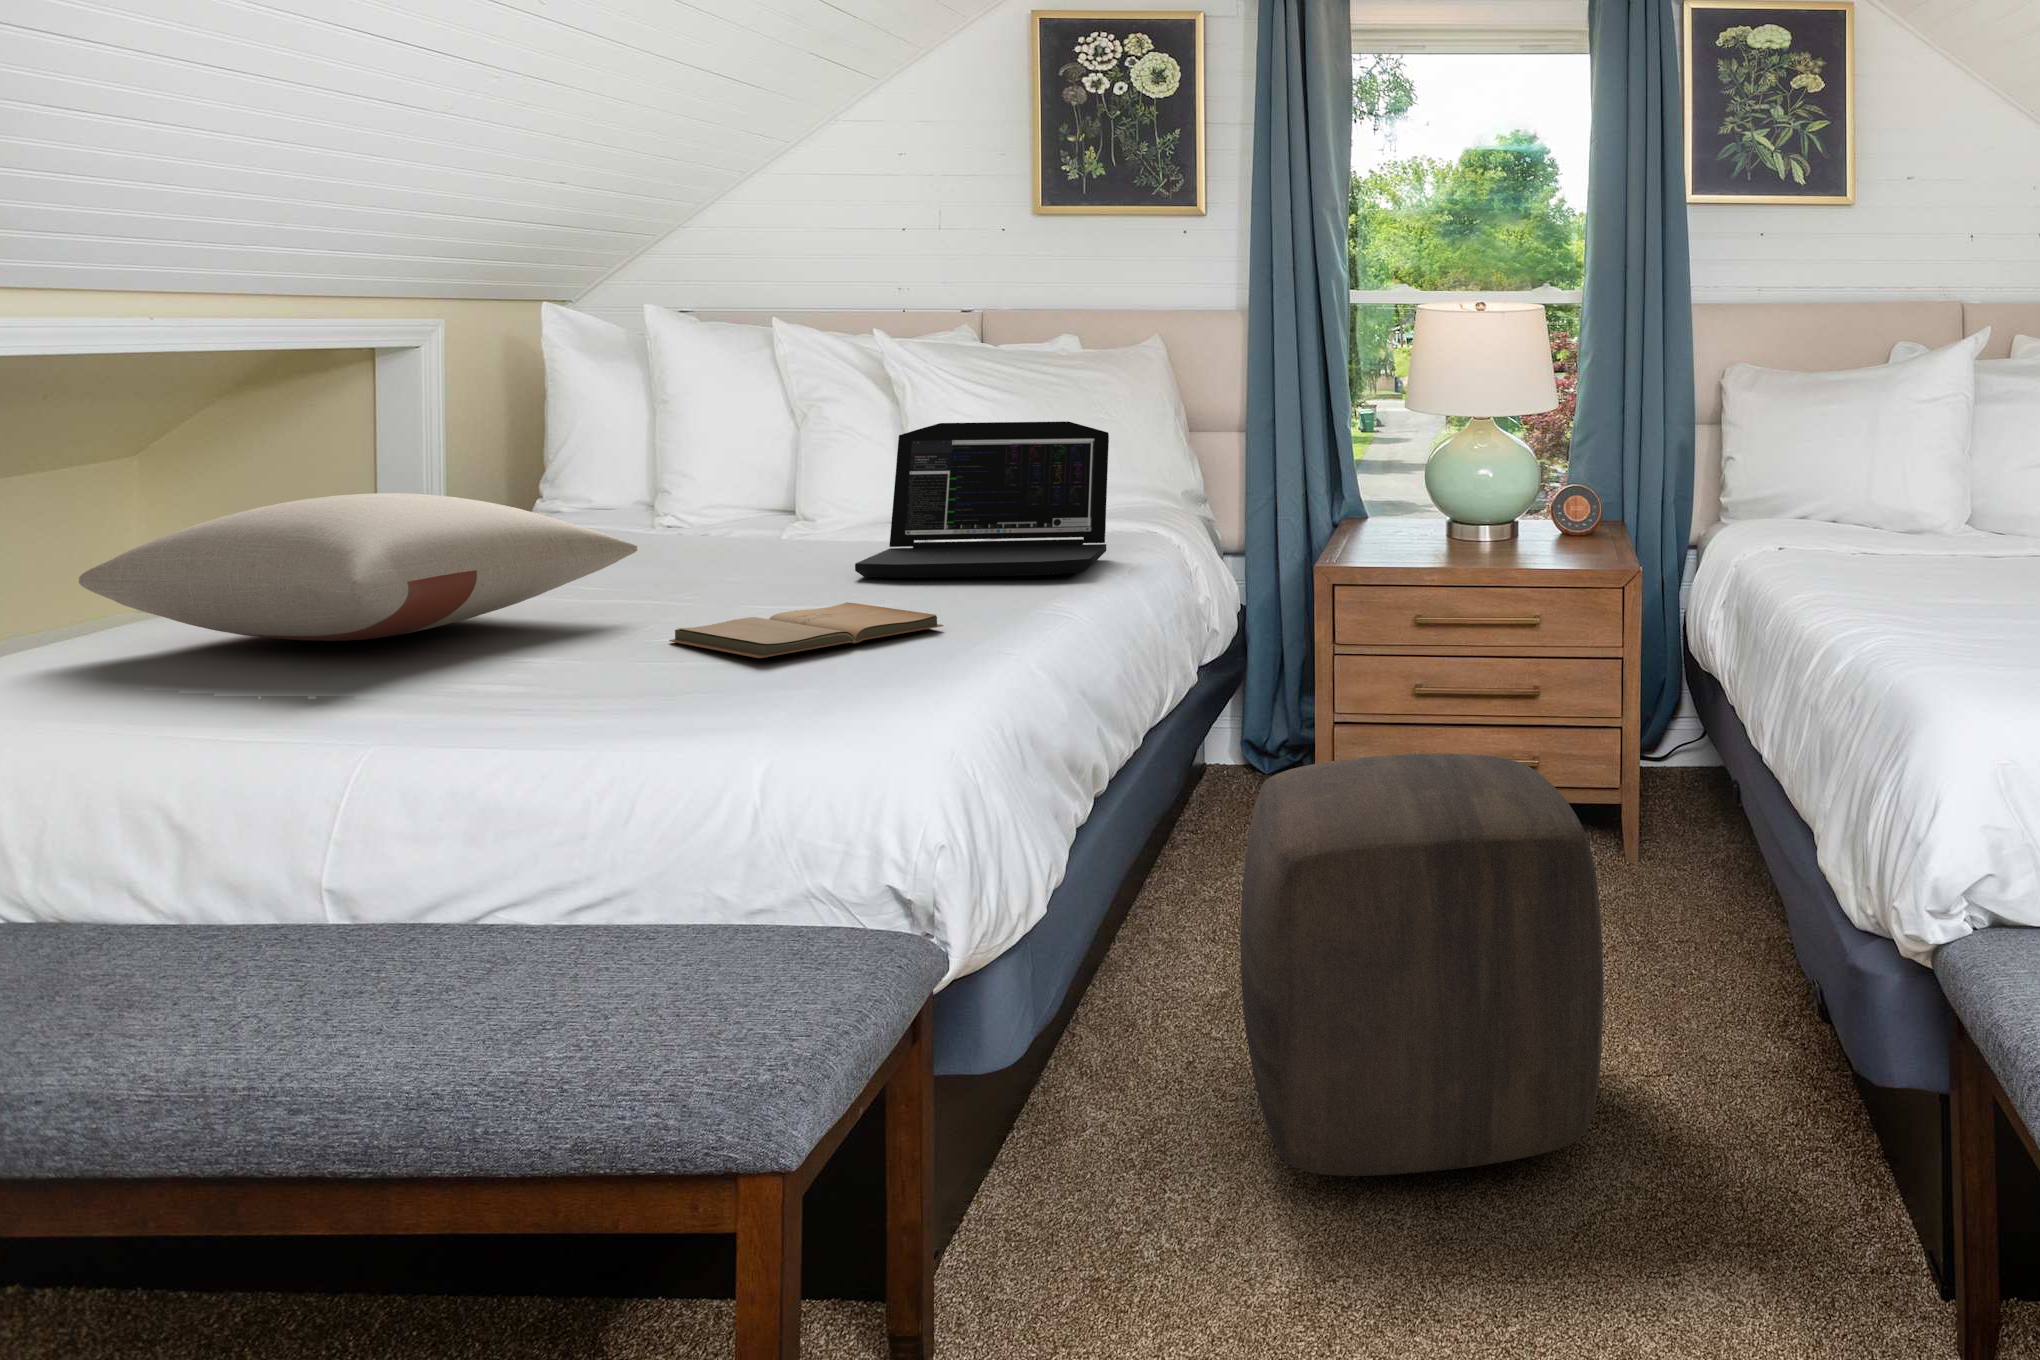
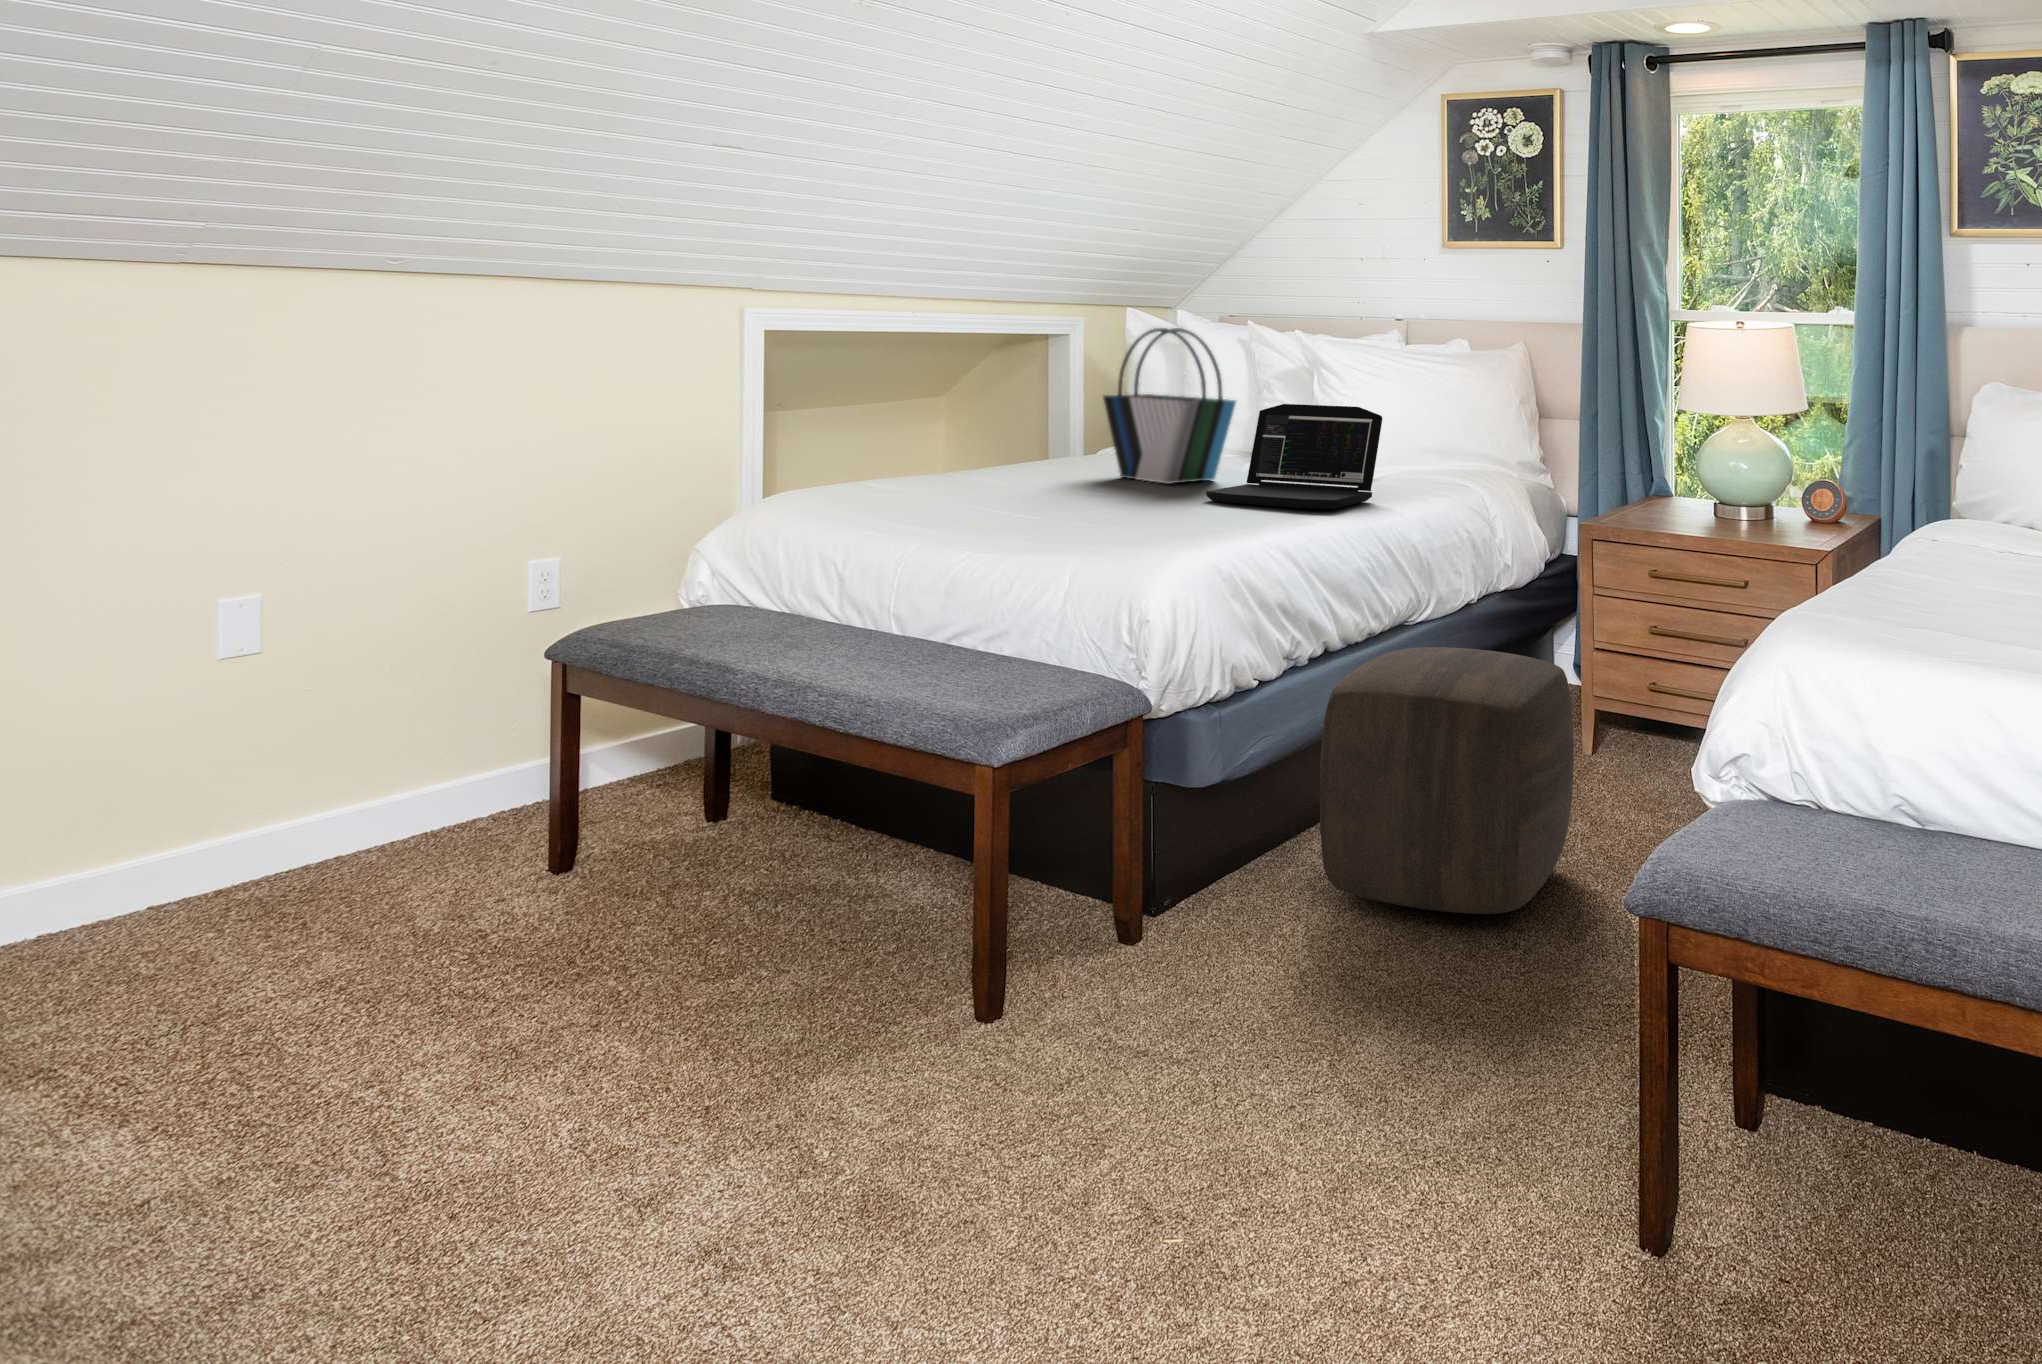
tote bag: none [593,312,850,559] -> present [1103,328,1236,484]
pillow: present [79,493,637,641] -> none [820,432,1069,508]
book: present [669,602,943,658] -> none [1058,513,1197,537]

